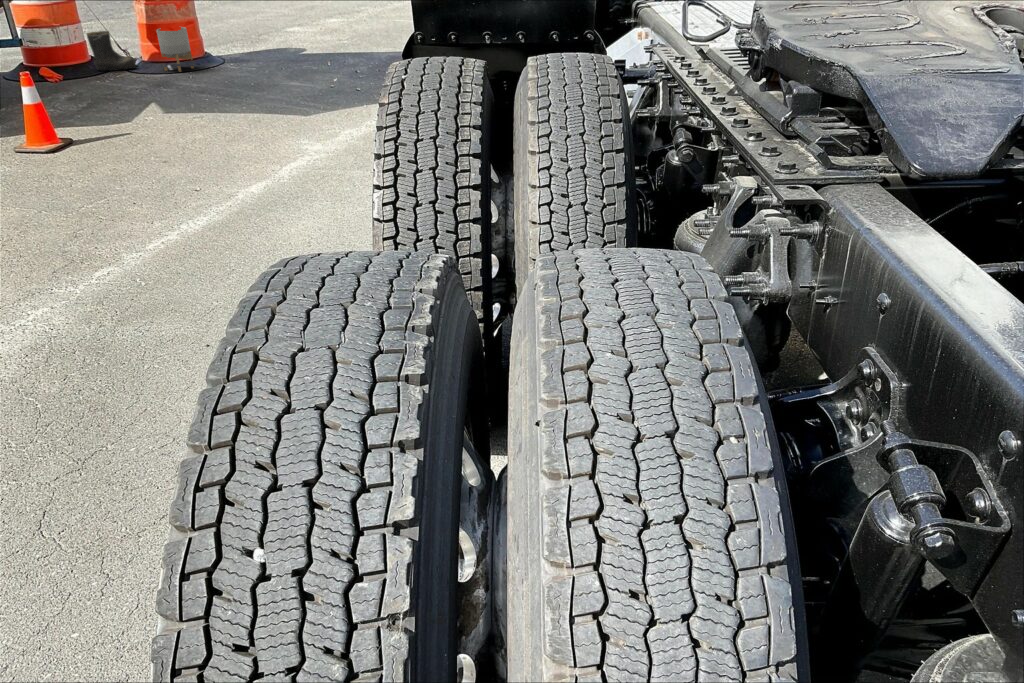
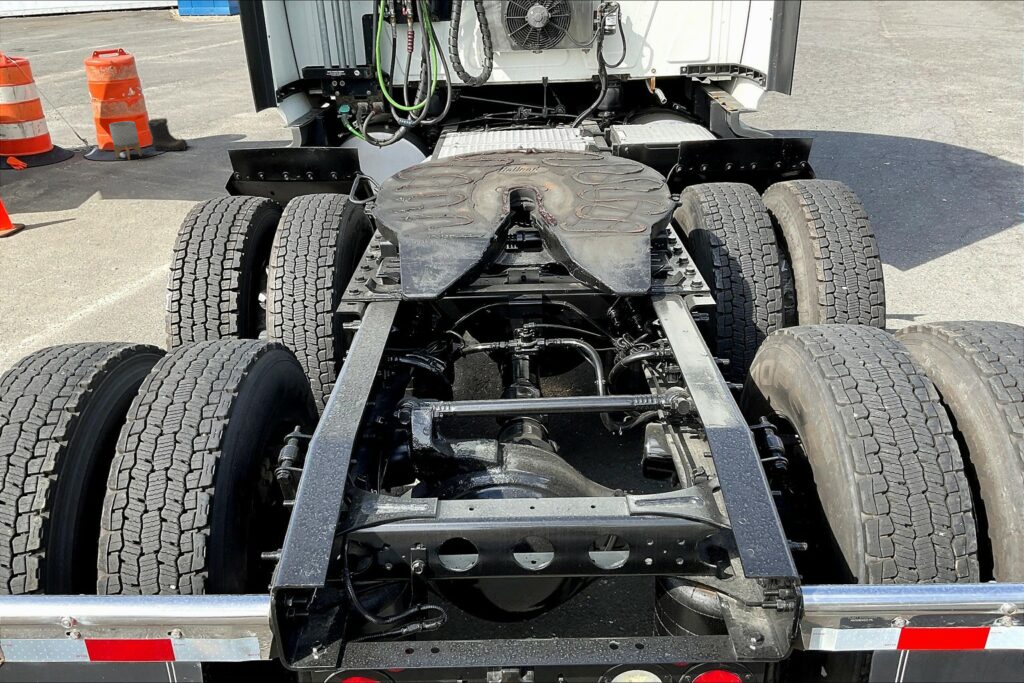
boots: present [87,31,136,71] -> present [148,118,187,151]

